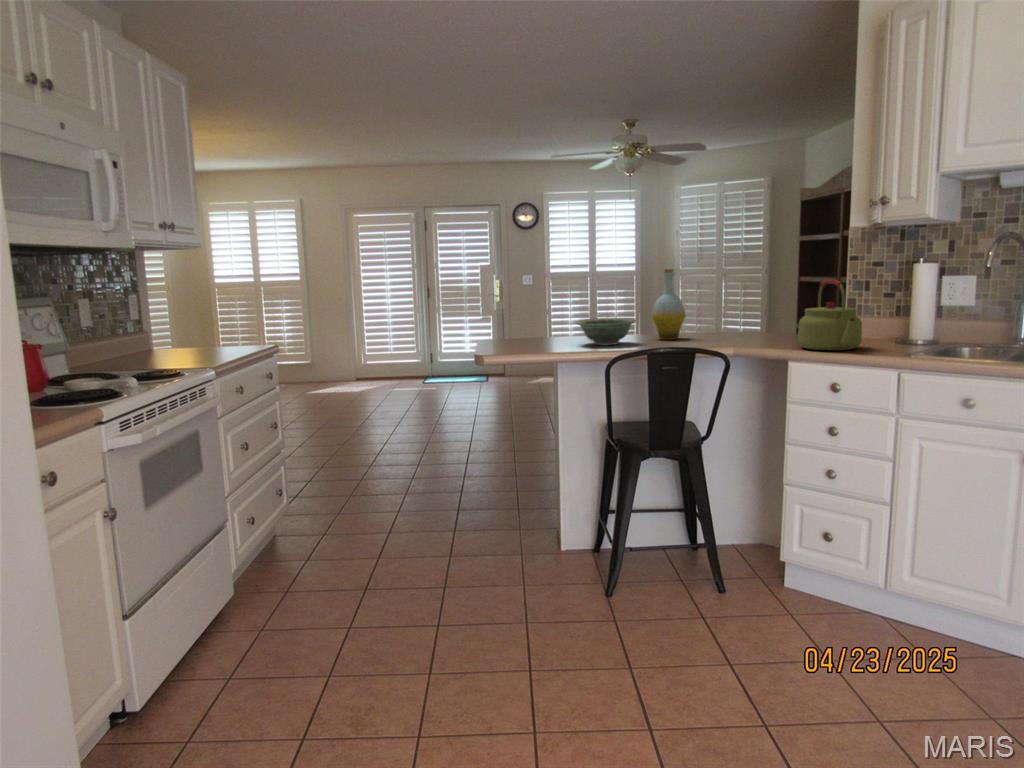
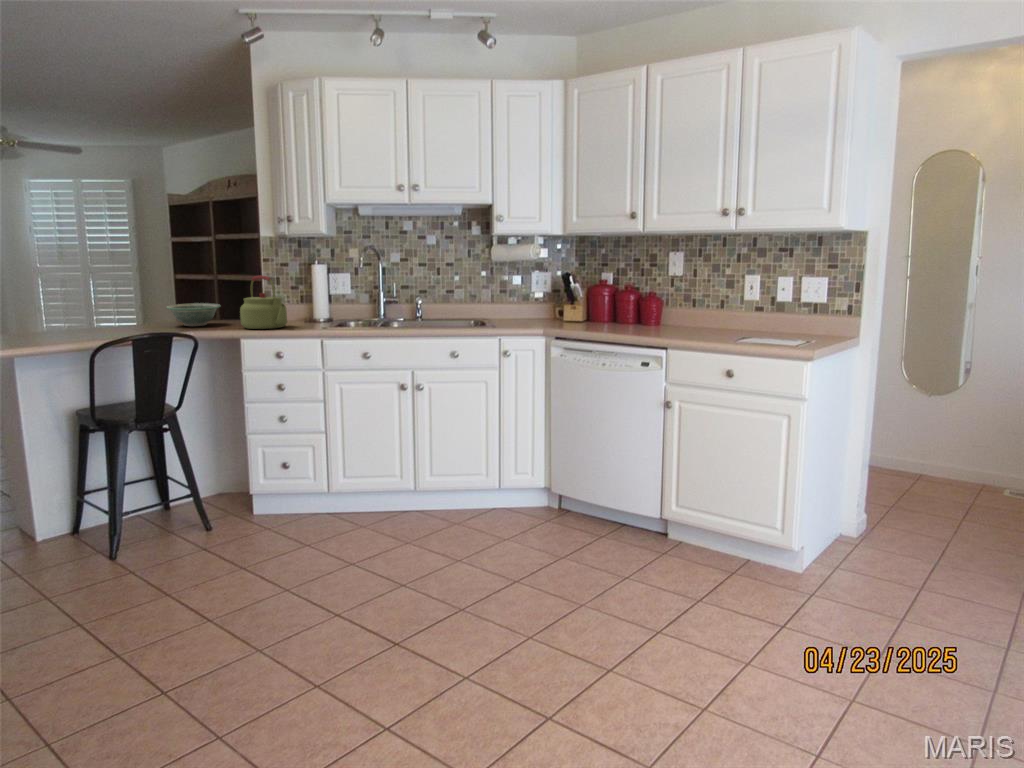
bottle: present [652,269,686,340] -> none [97,266,131,330]
bowl: present [576,317,636,345] -> present [167,303,220,326]

